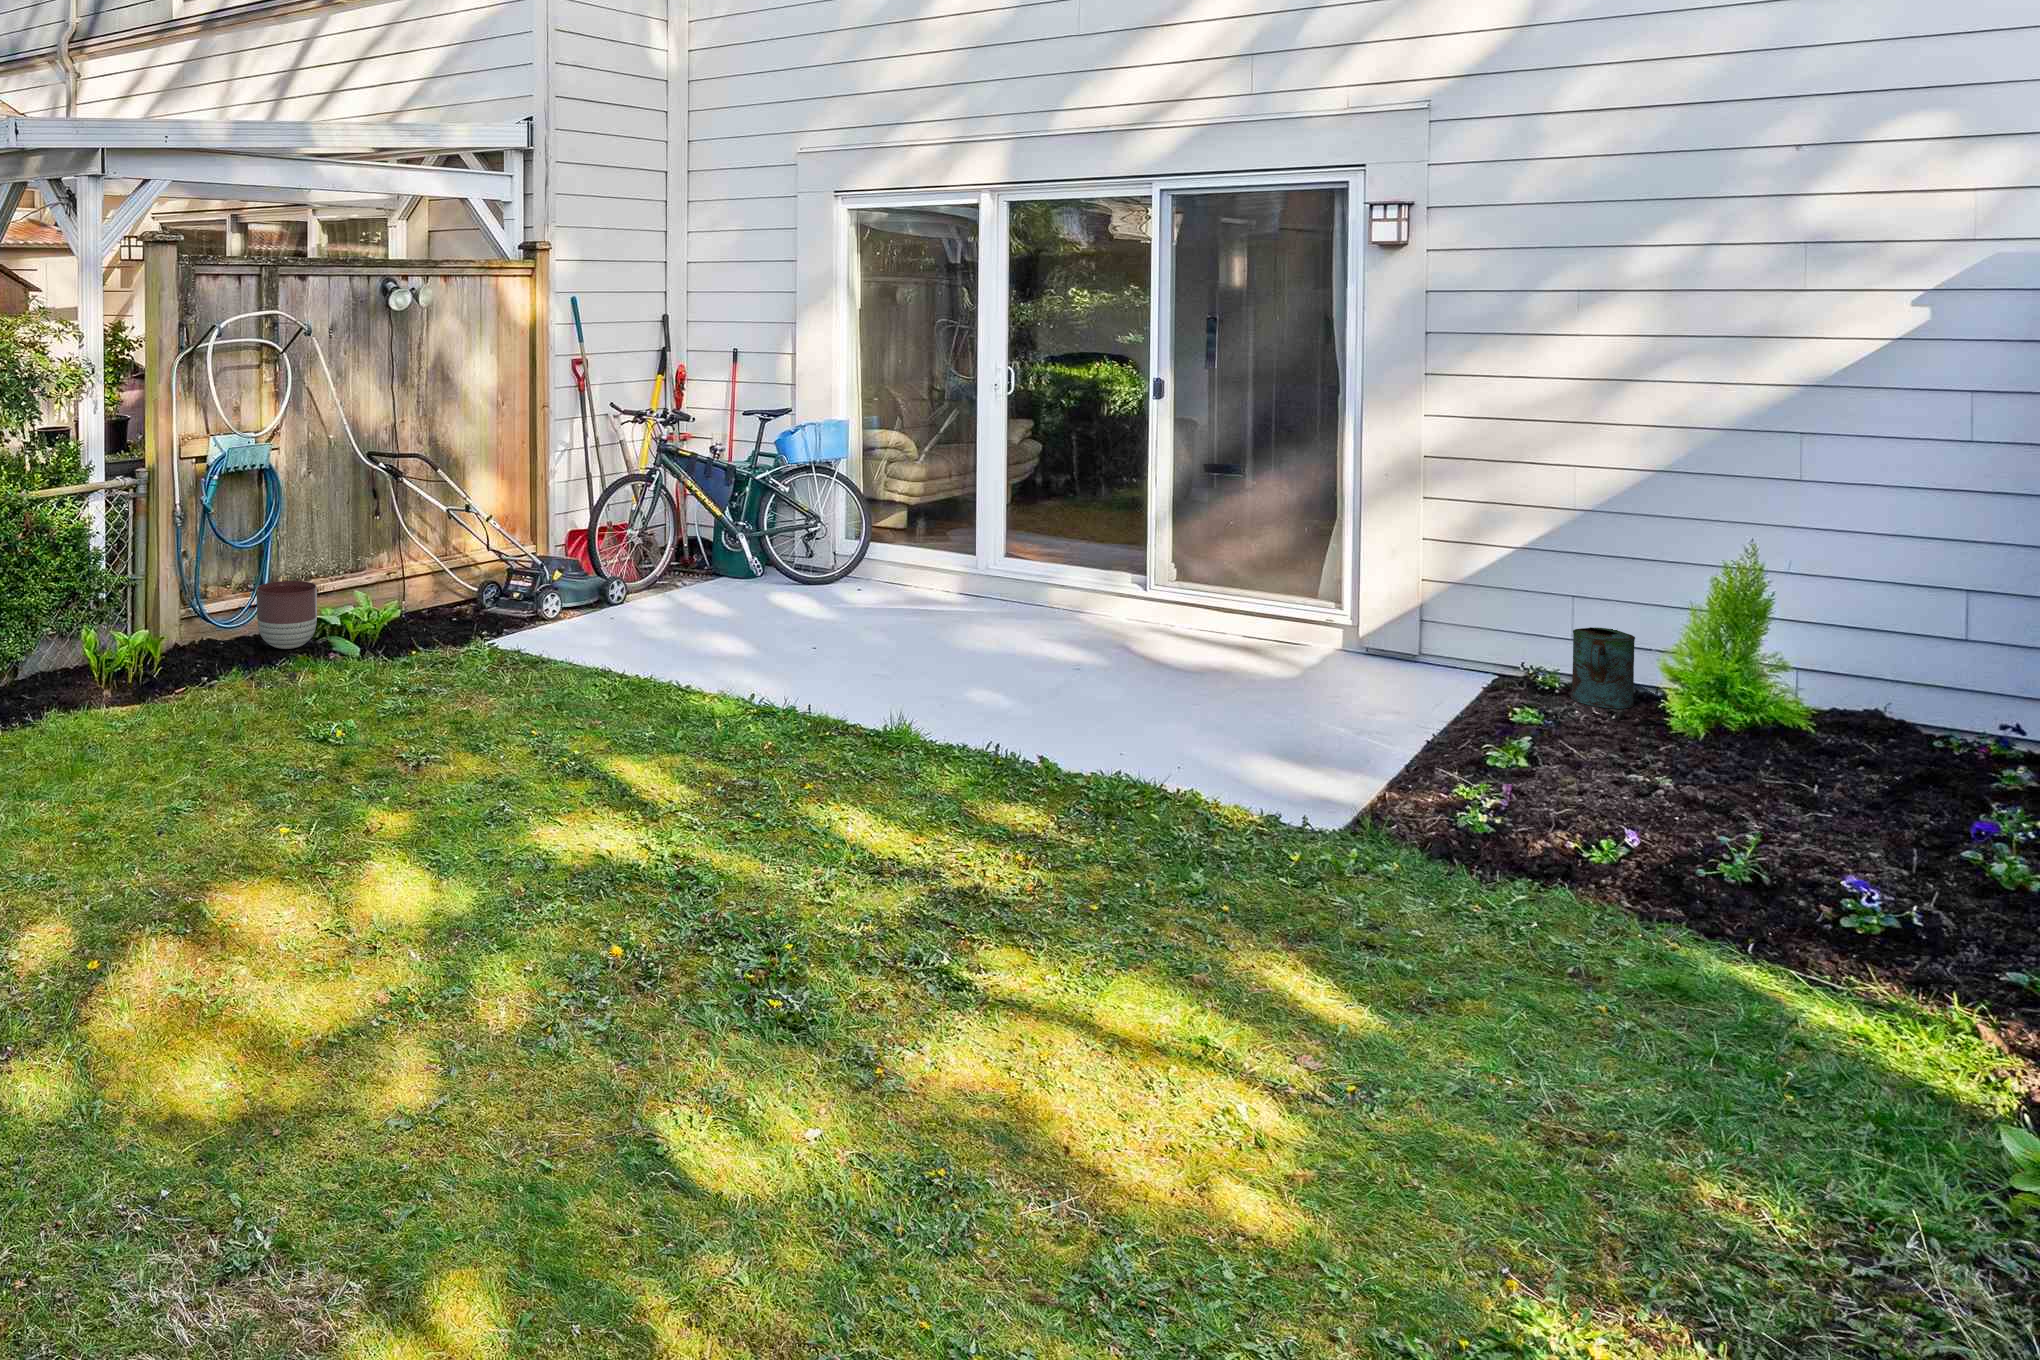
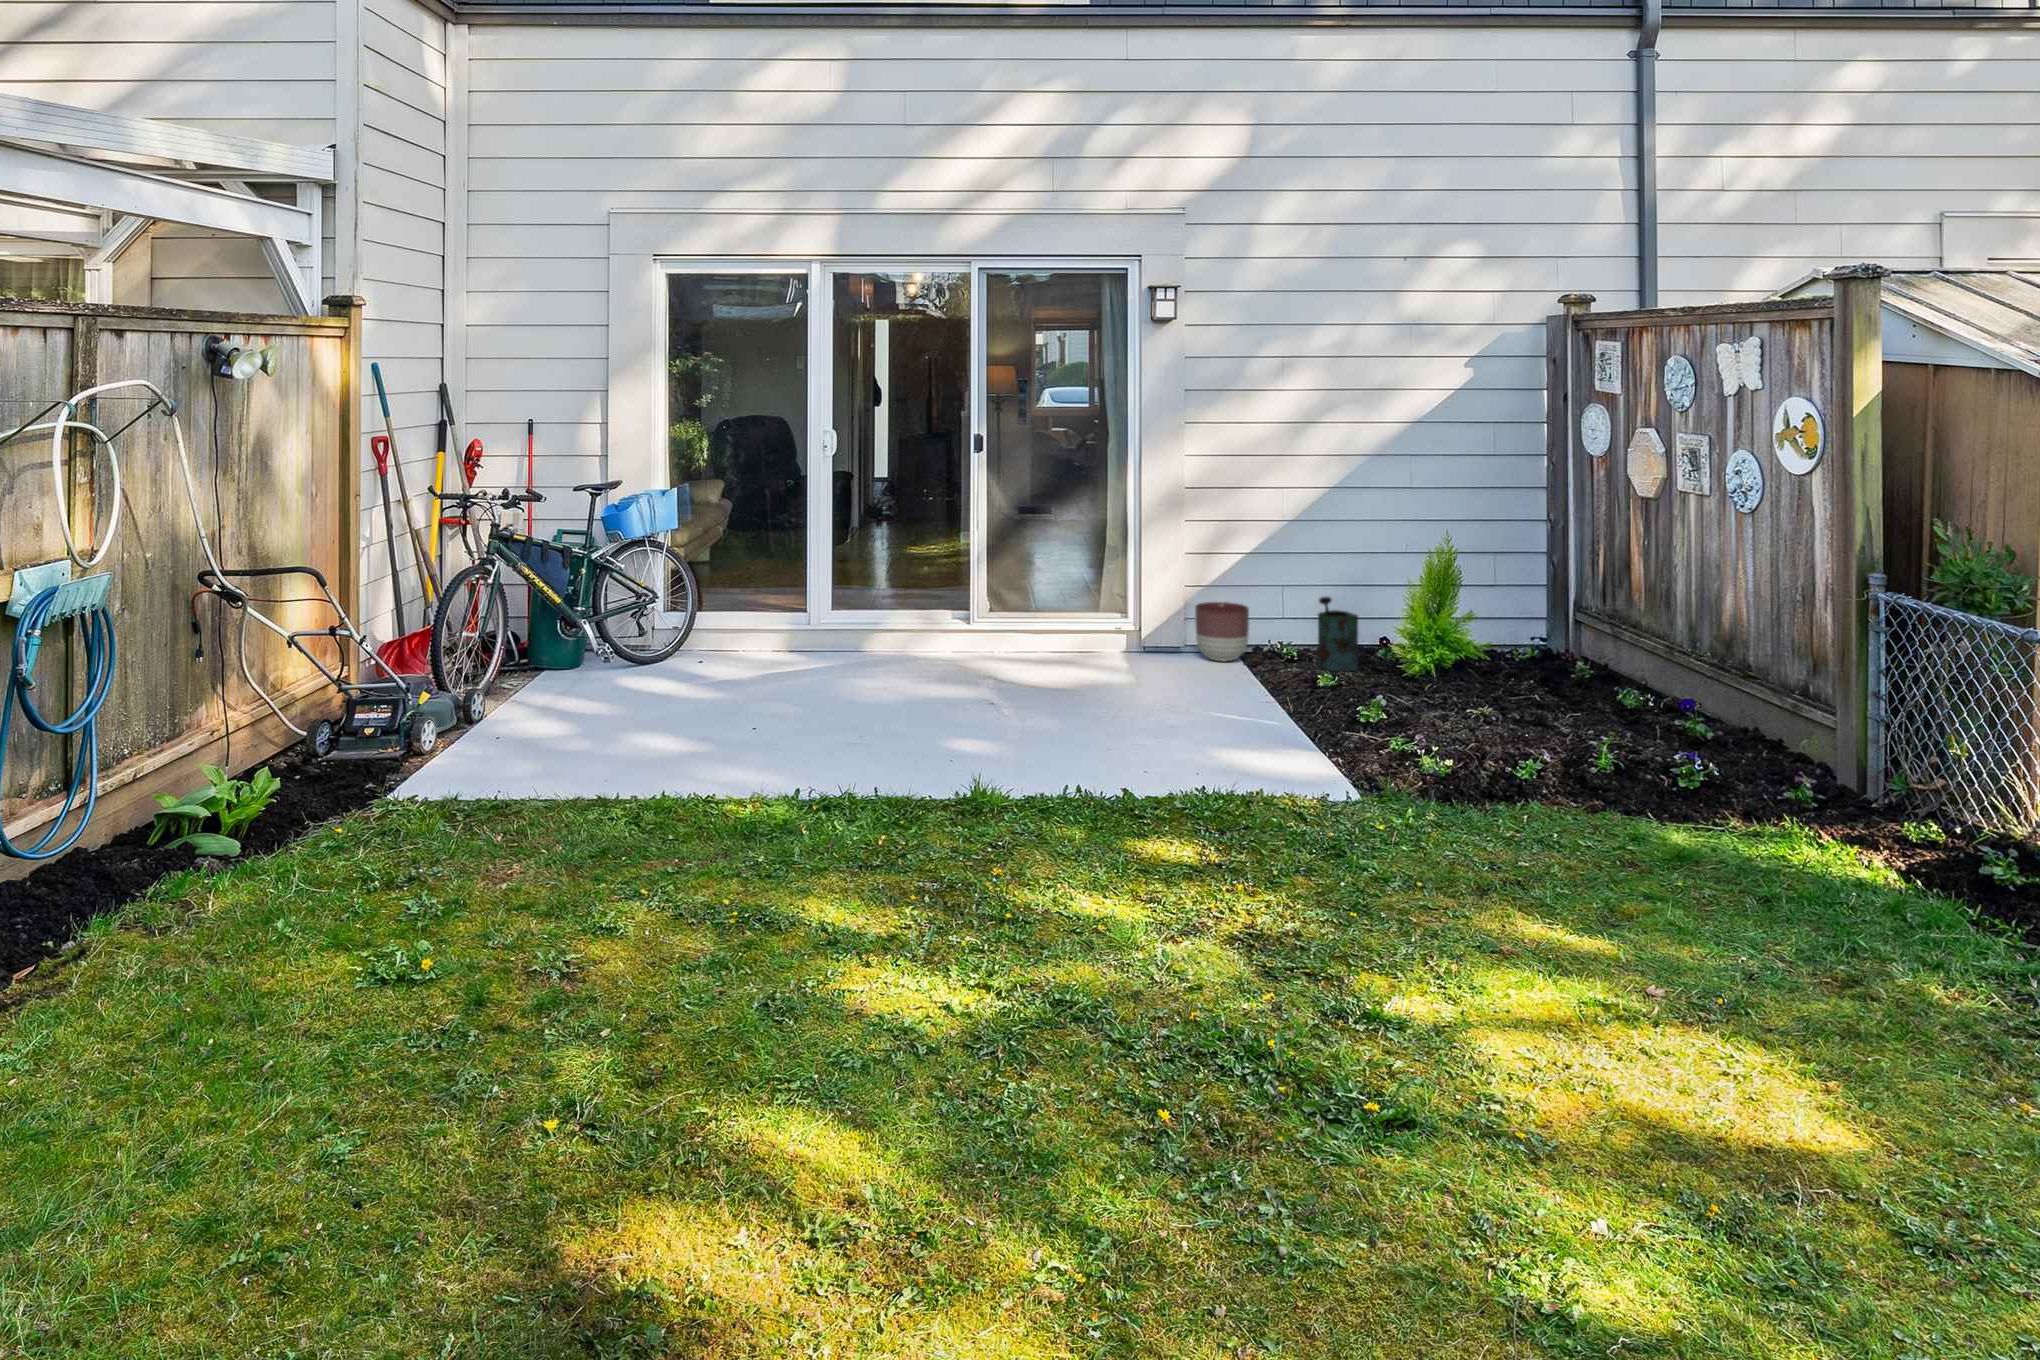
planter: present [256,581,317,649] -> present [1195,602,1249,661]

